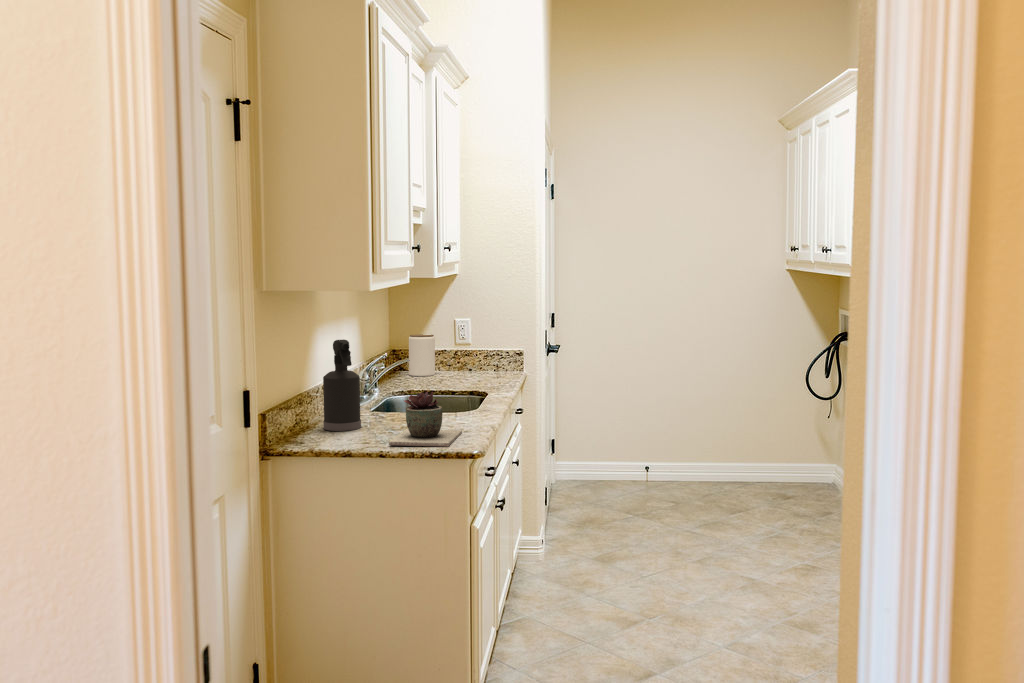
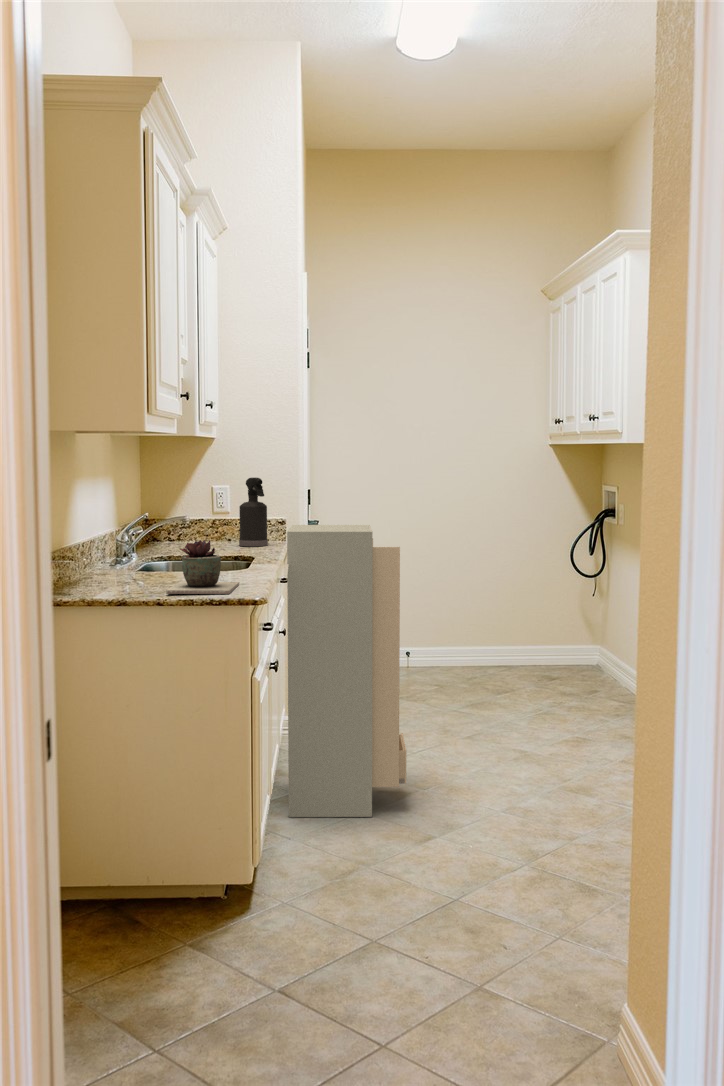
jar: present [409,334,435,376] -> none [163,502,192,546]
spray bottle: present [323,340,361,431] -> present [239,478,268,546]
storage cabinet: none [515,362,630,648] -> present [287,525,407,817]

